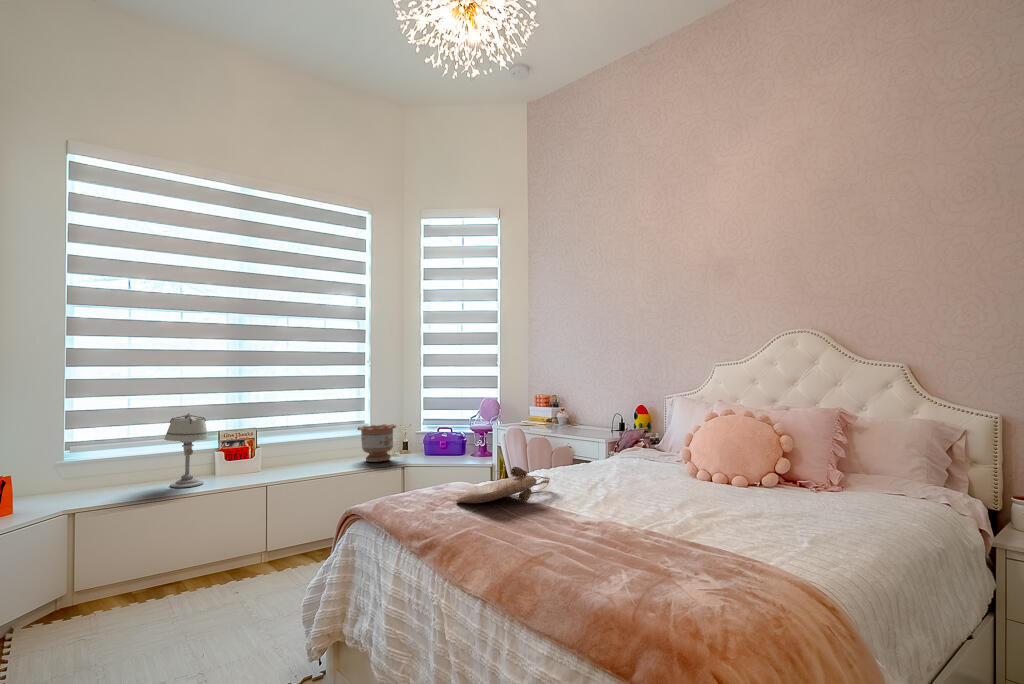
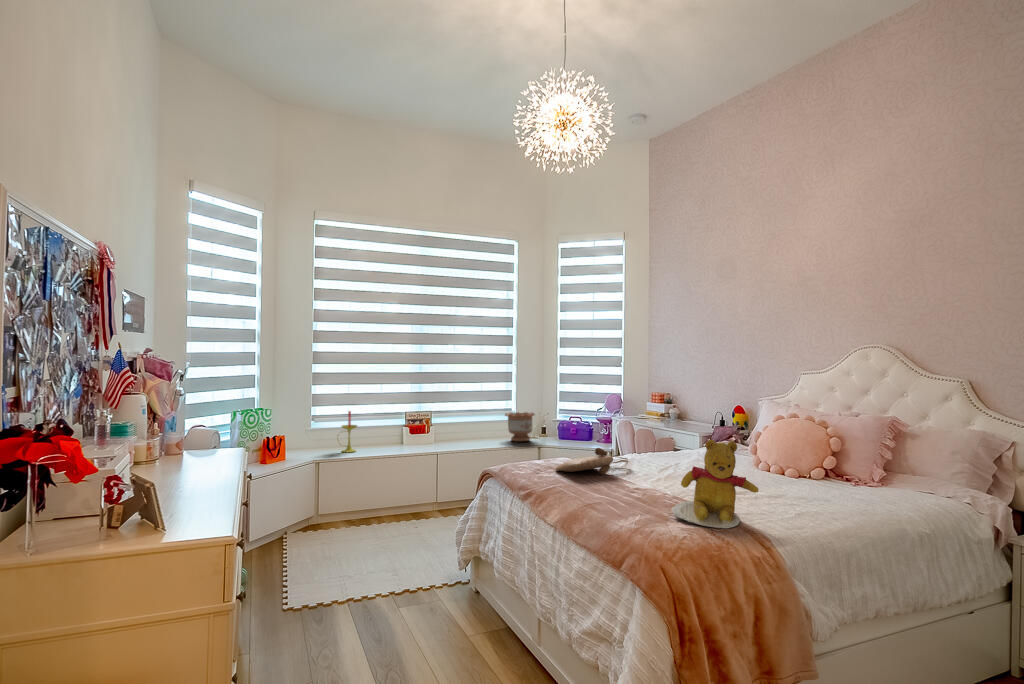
table lamp: present [164,413,209,488] -> none [372,398,400,450]
candle: none [105,432,141,495] -> present [342,411,357,452]
teddy bear: none [658,447,778,578] -> present [672,440,759,528]

